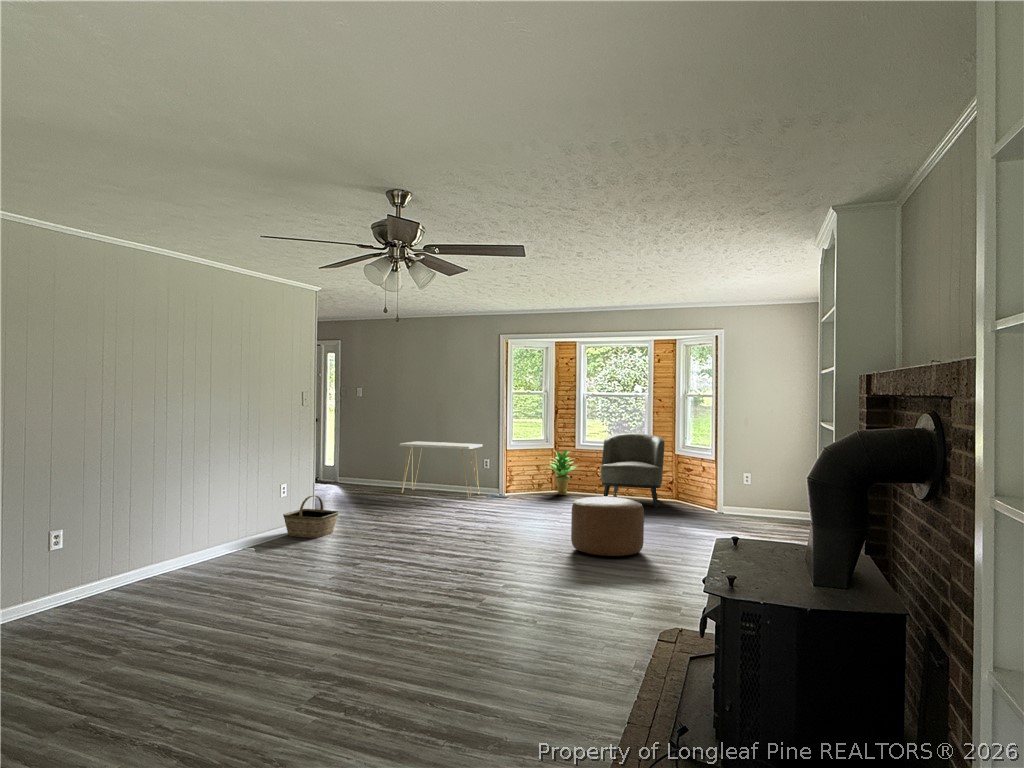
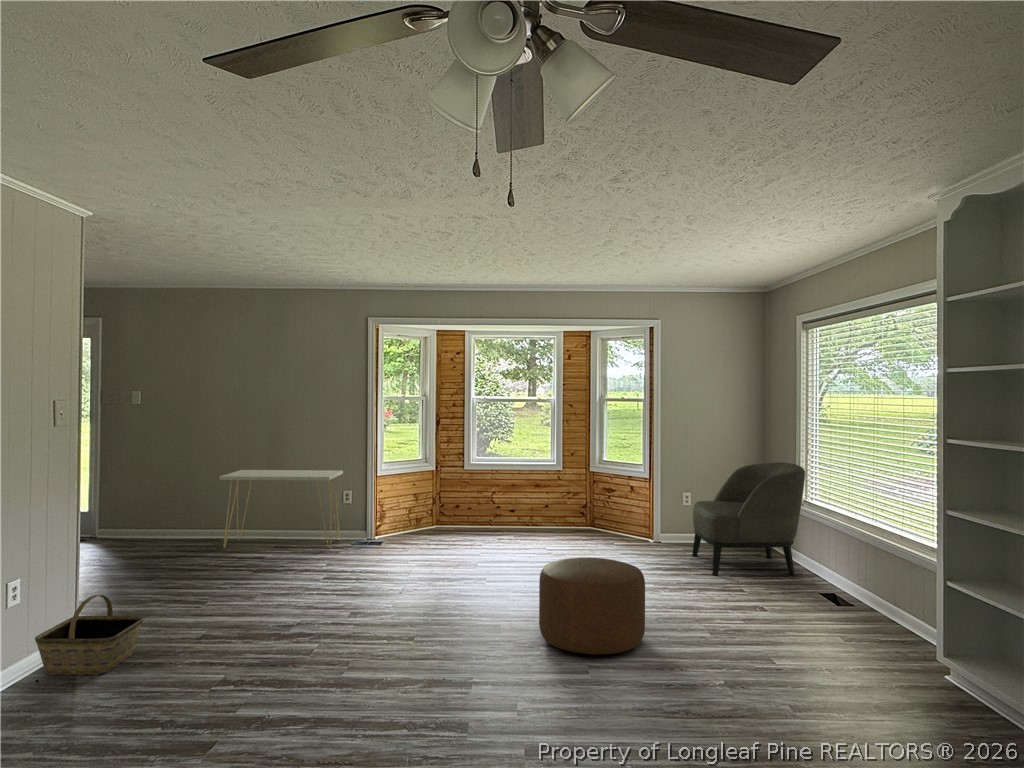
armchair: present [600,433,665,508] -> present [692,462,805,576]
potted plant: present [549,450,575,495] -> none [429,473,472,532]

